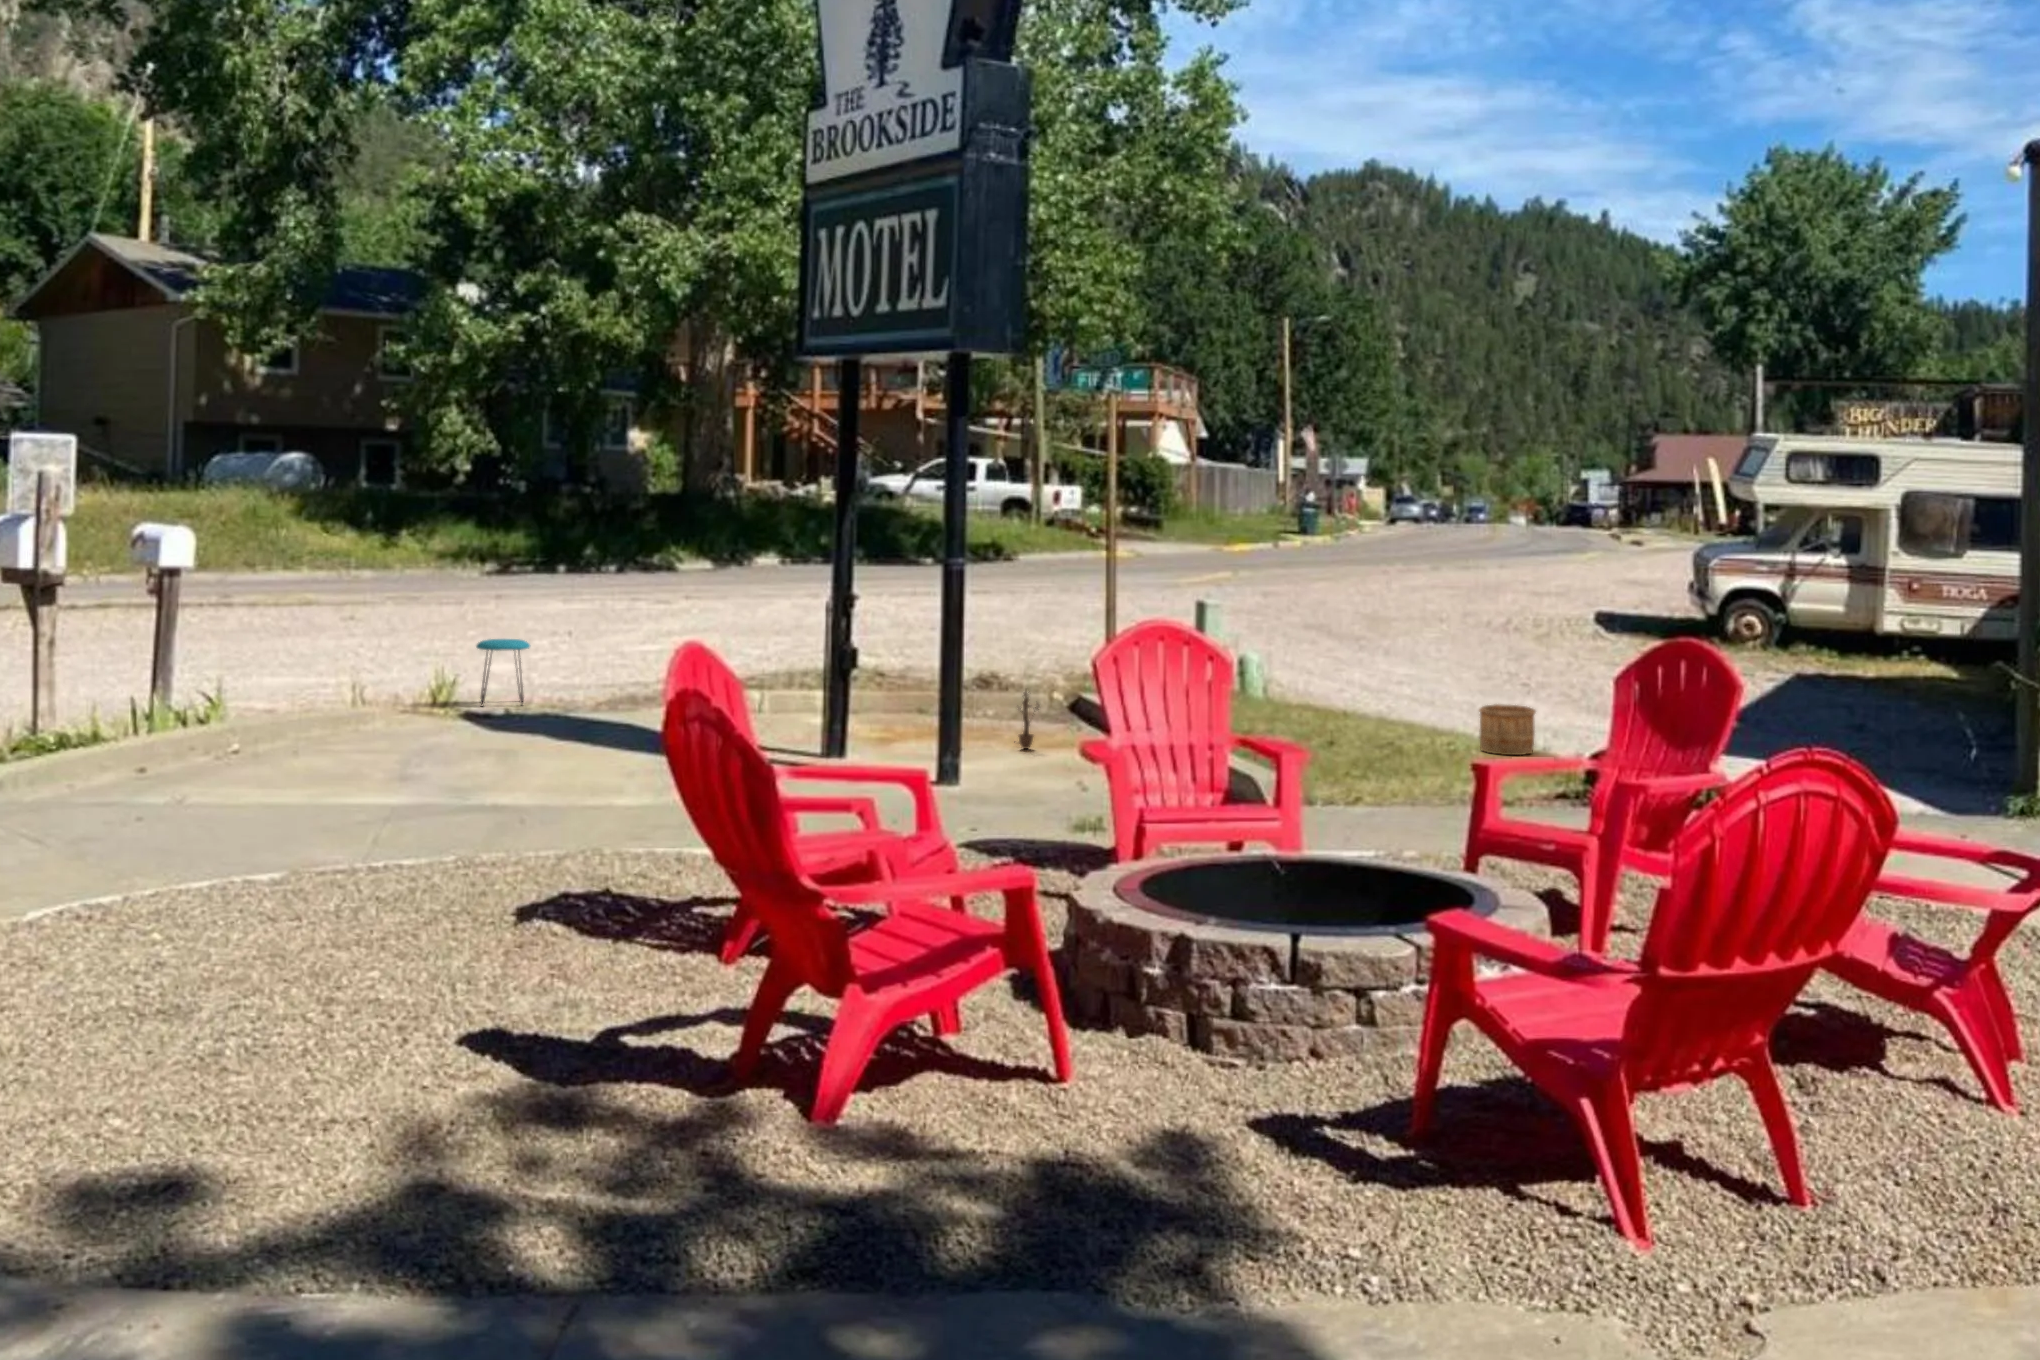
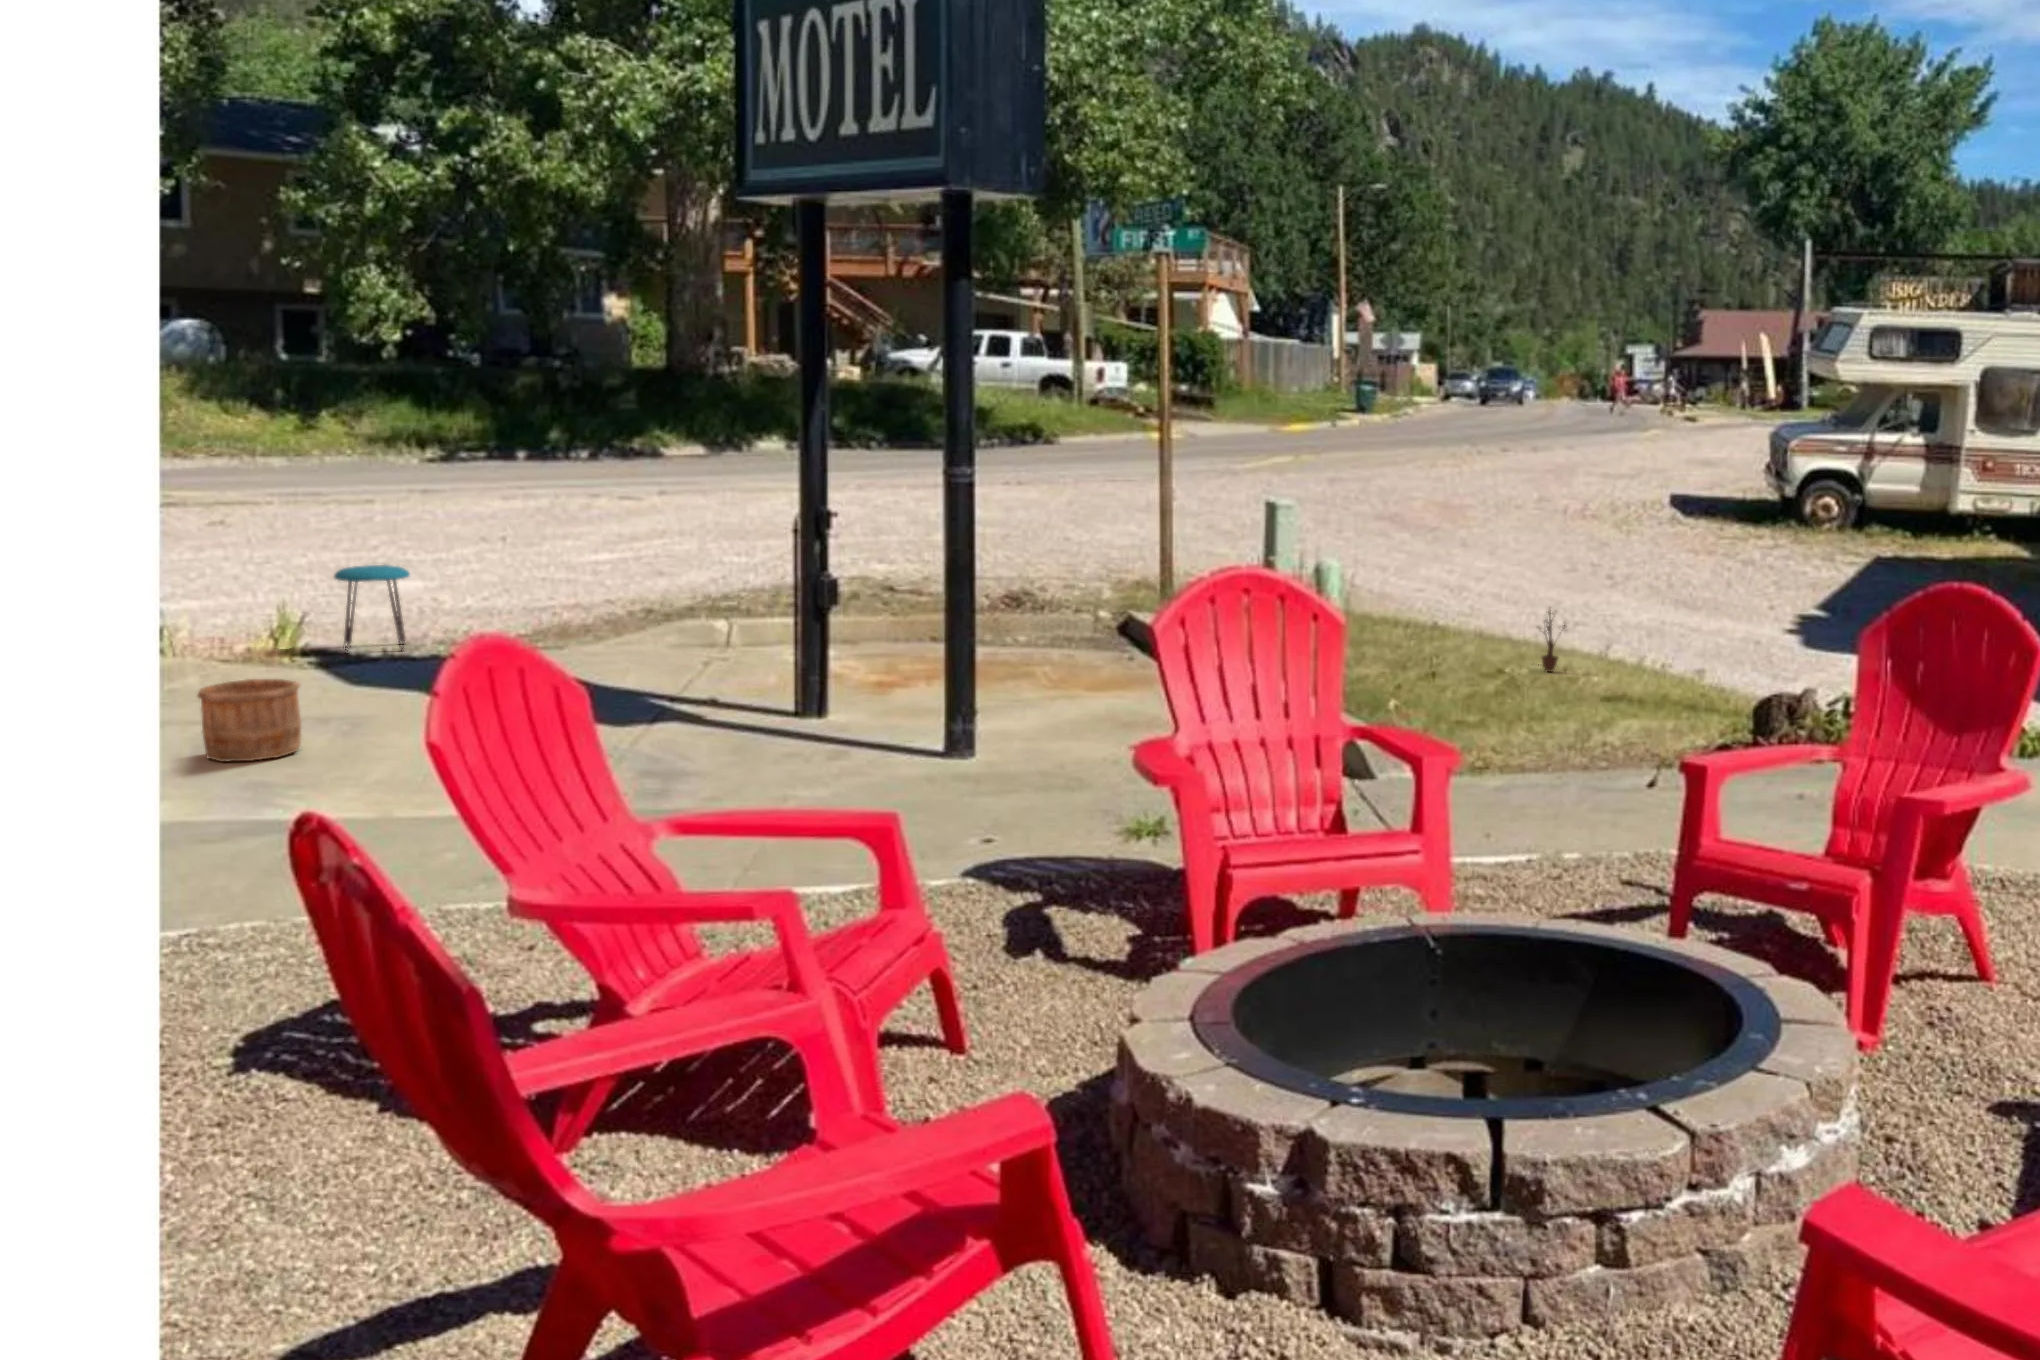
decorative plant: present [1014,691,1039,749] -> present [1532,610,1565,672]
wooden bucket: present [1479,704,1536,755] -> present [197,679,301,762]

